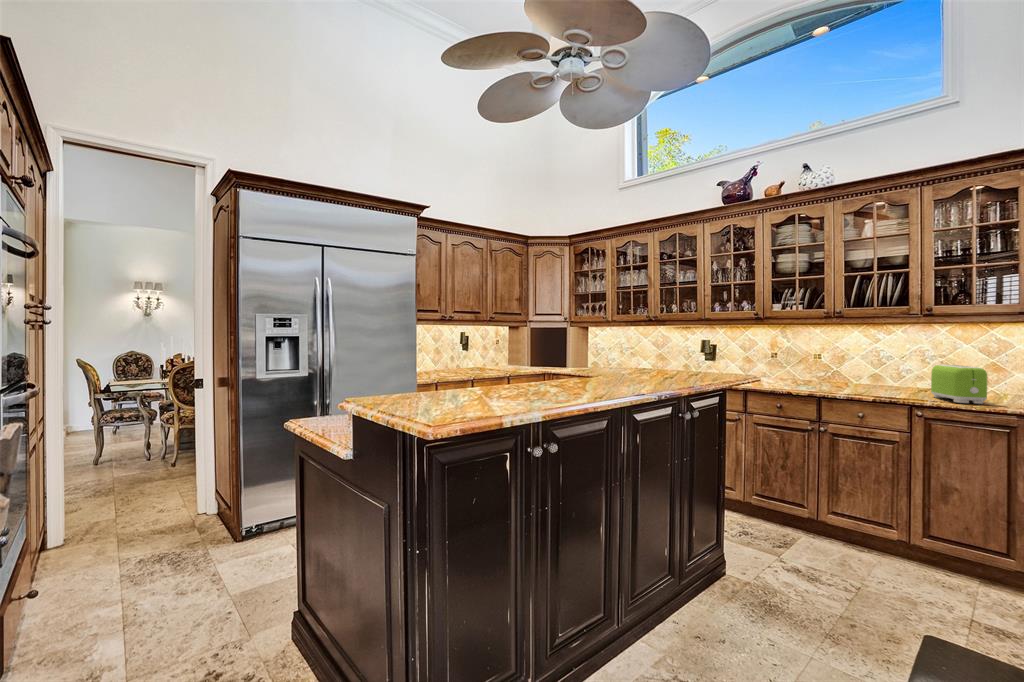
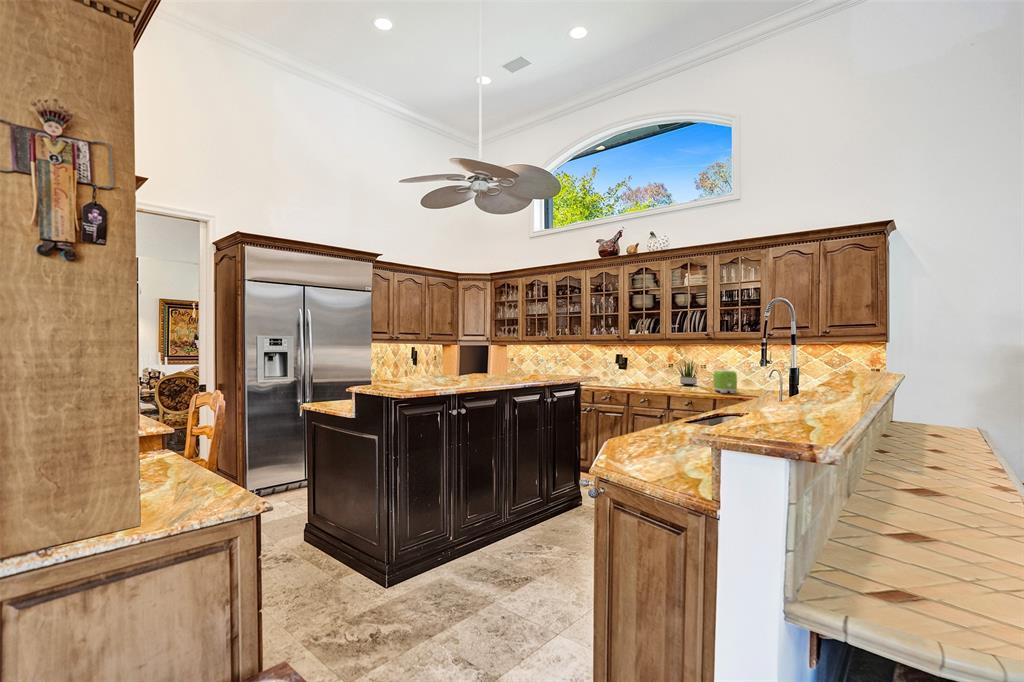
potted plant: none [848,345,895,386] -> present [677,359,698,386]

